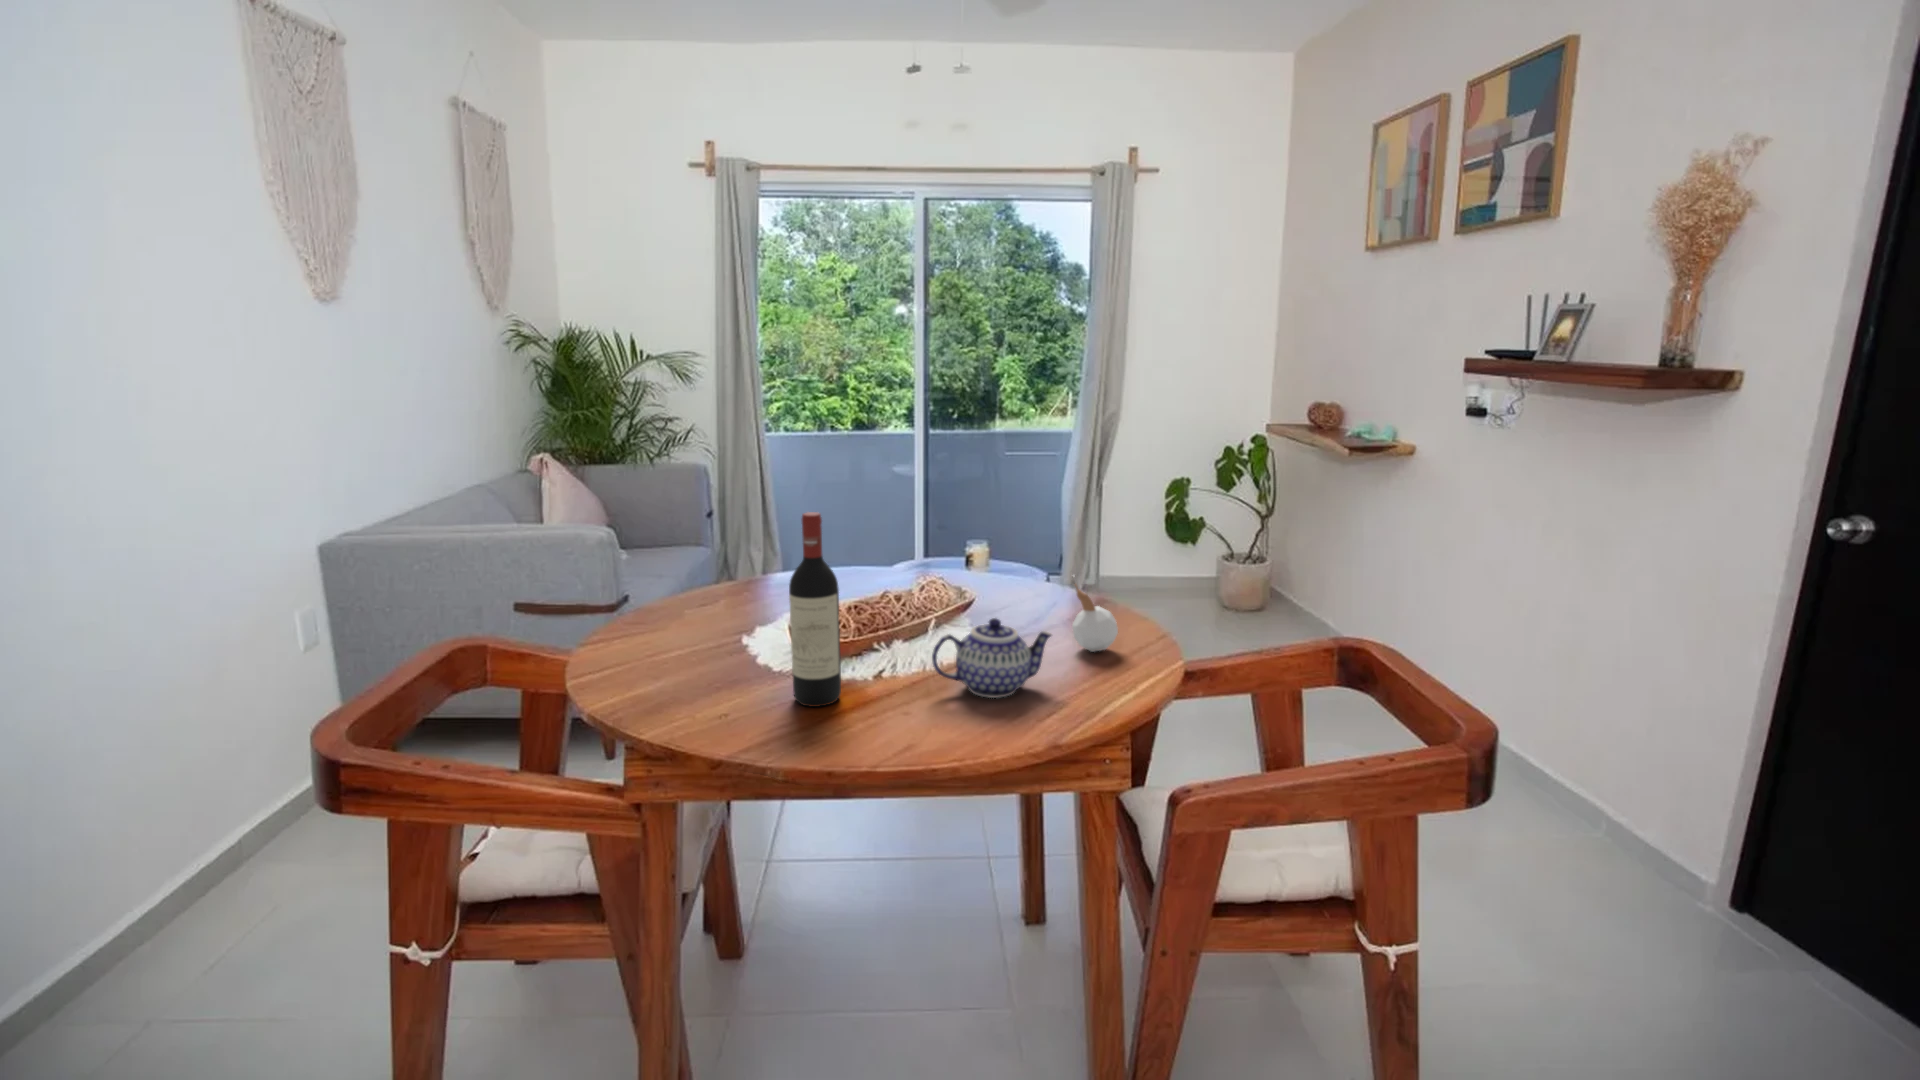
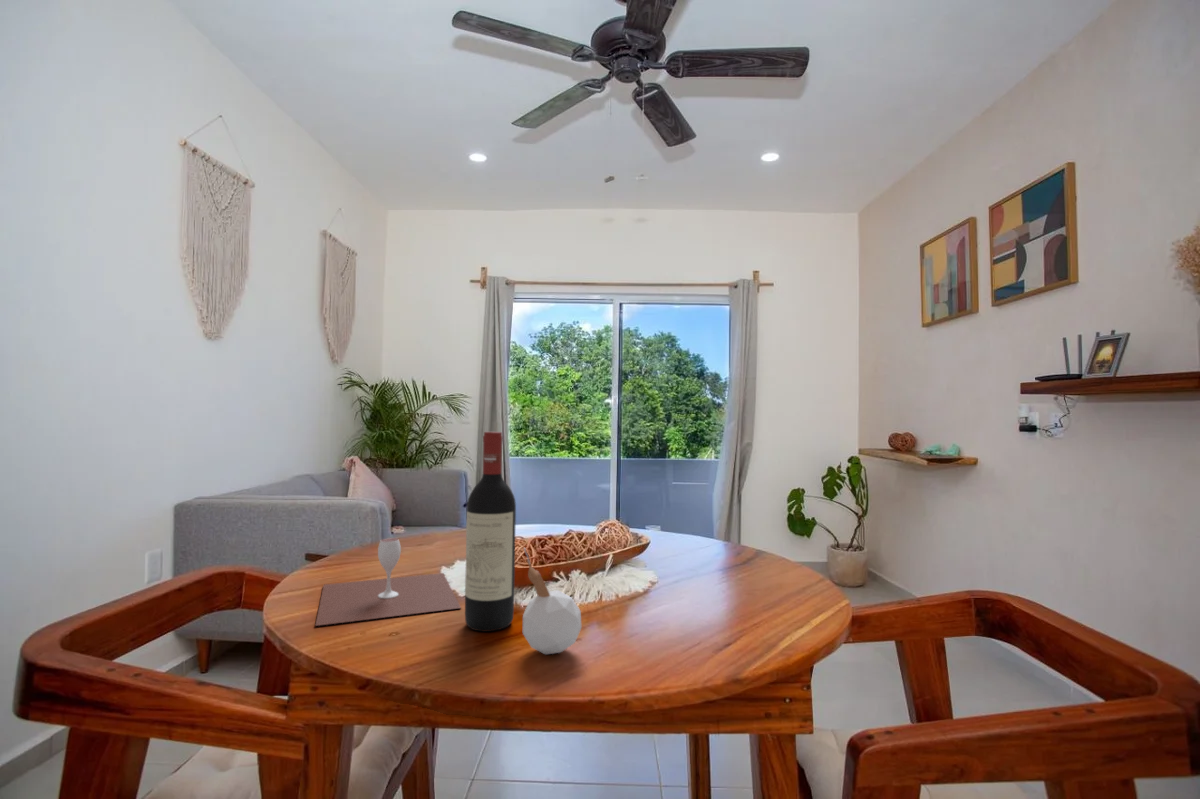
candle: present [1072,583,1118,652] -> present [523,549,581,654]
wine glass: none [625,615,784,708] -> present [316,538,461,626]
teapot: present [932,618,1051,698] -> none [606,545,728,630]

